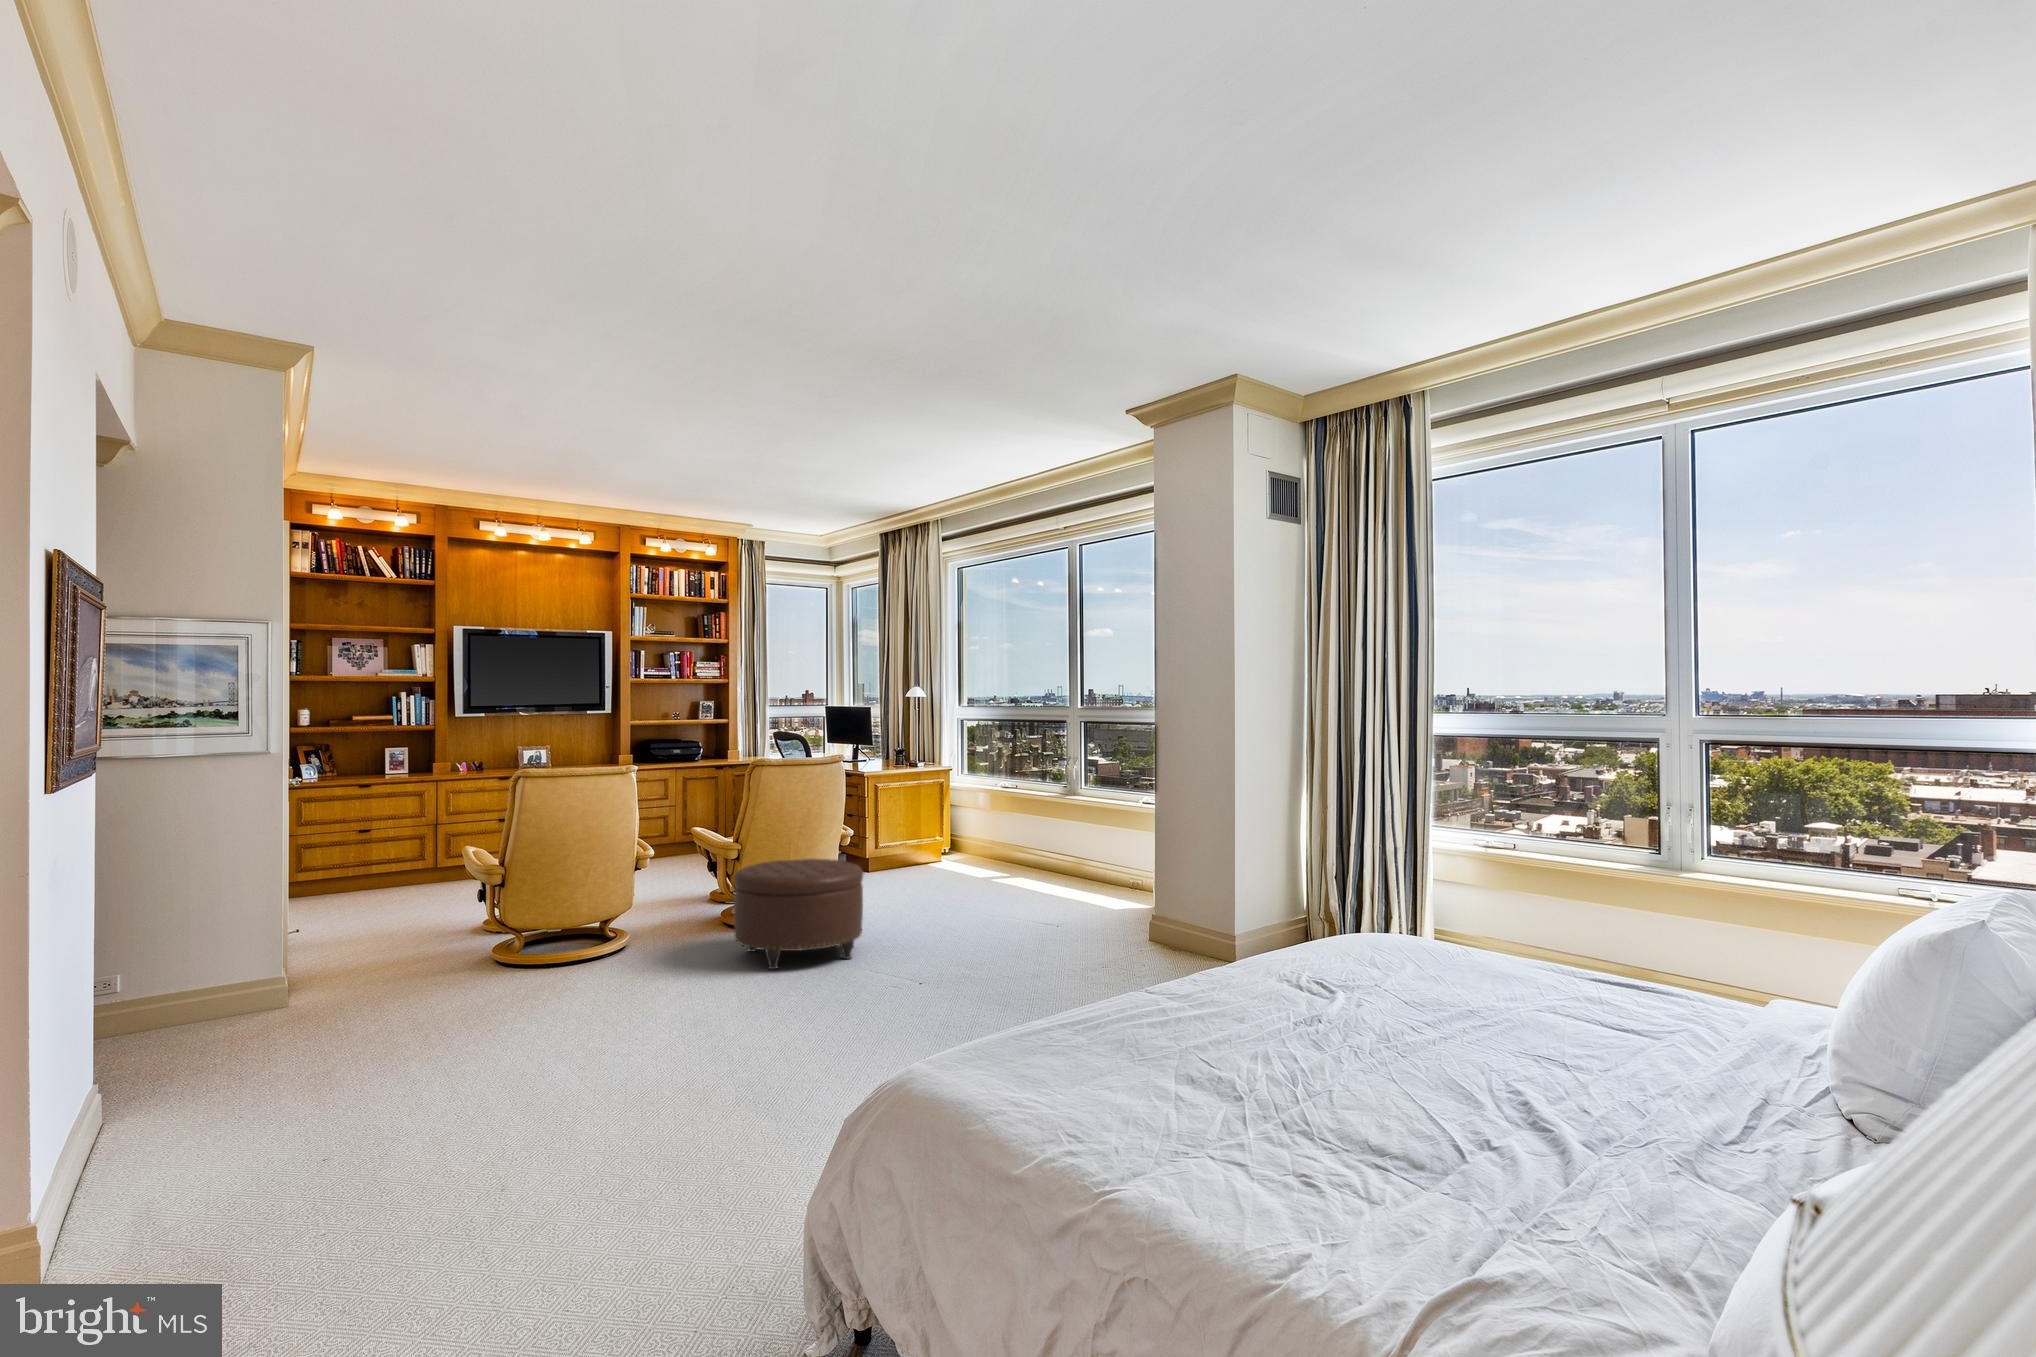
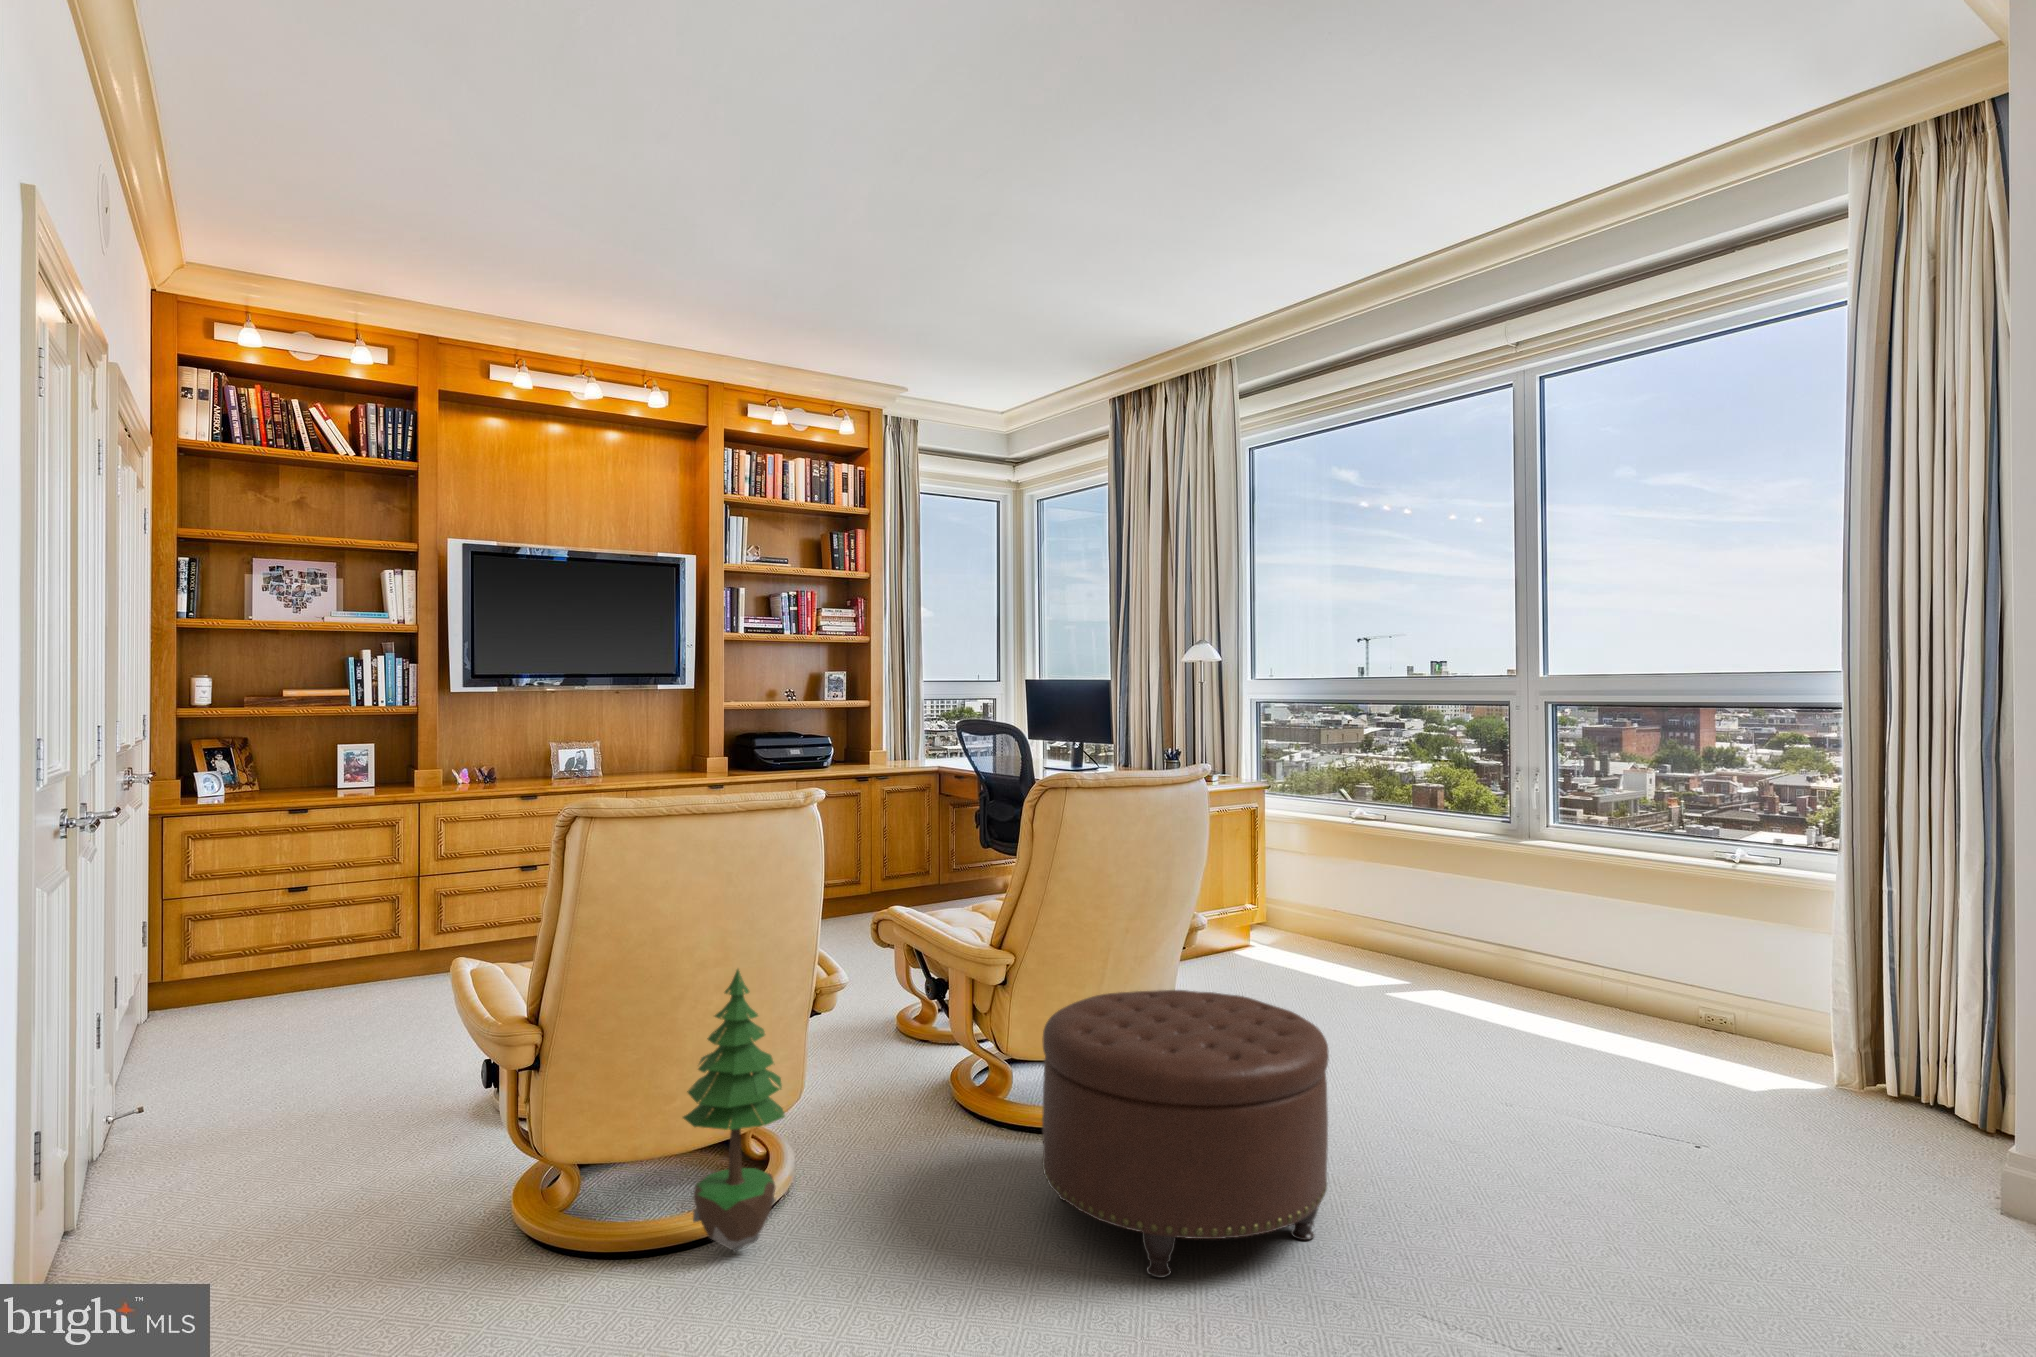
potted tree: none [565,843,613,968] -> present [683,969,785,1251]

